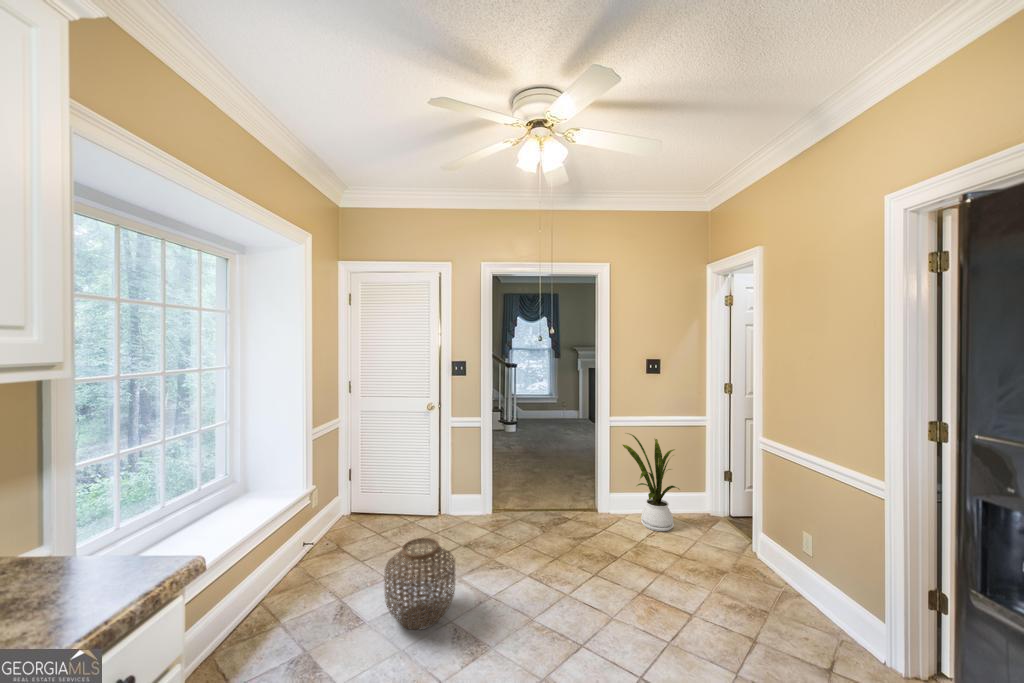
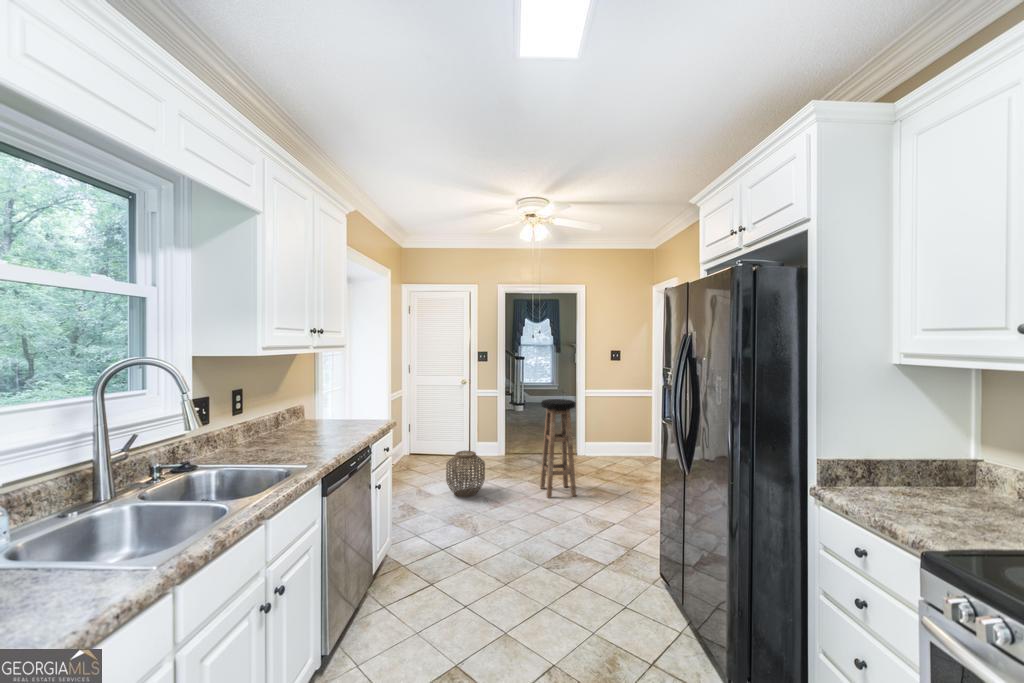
house plant: present [623,434,680,531] -> none [593,399,632,464]
bar stool: none [551,444,617,629] -> present [540,399,576,498]

